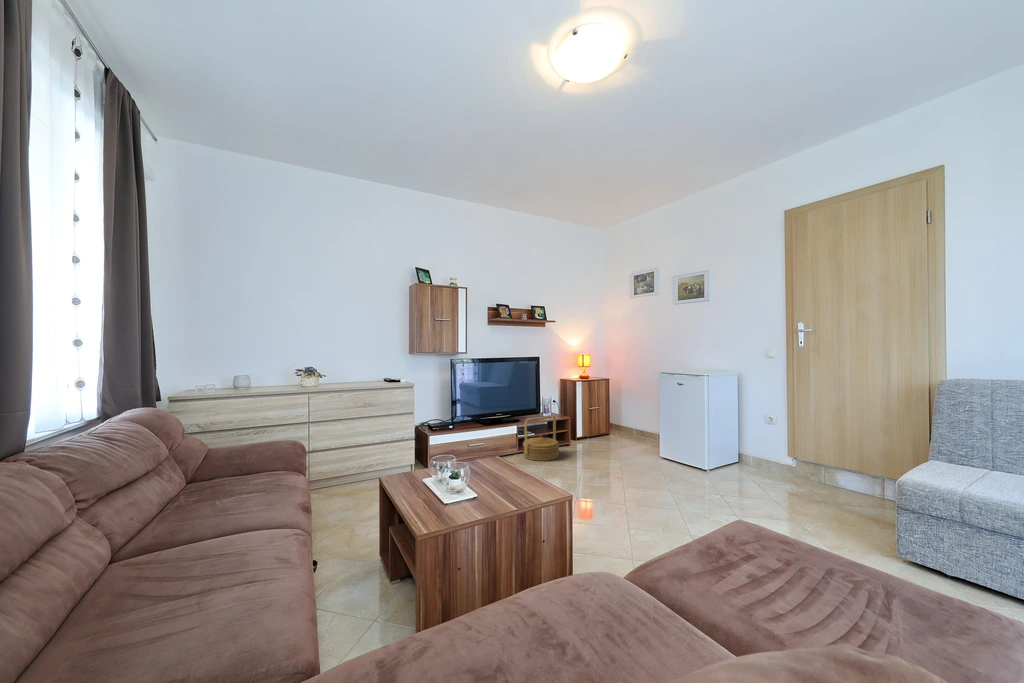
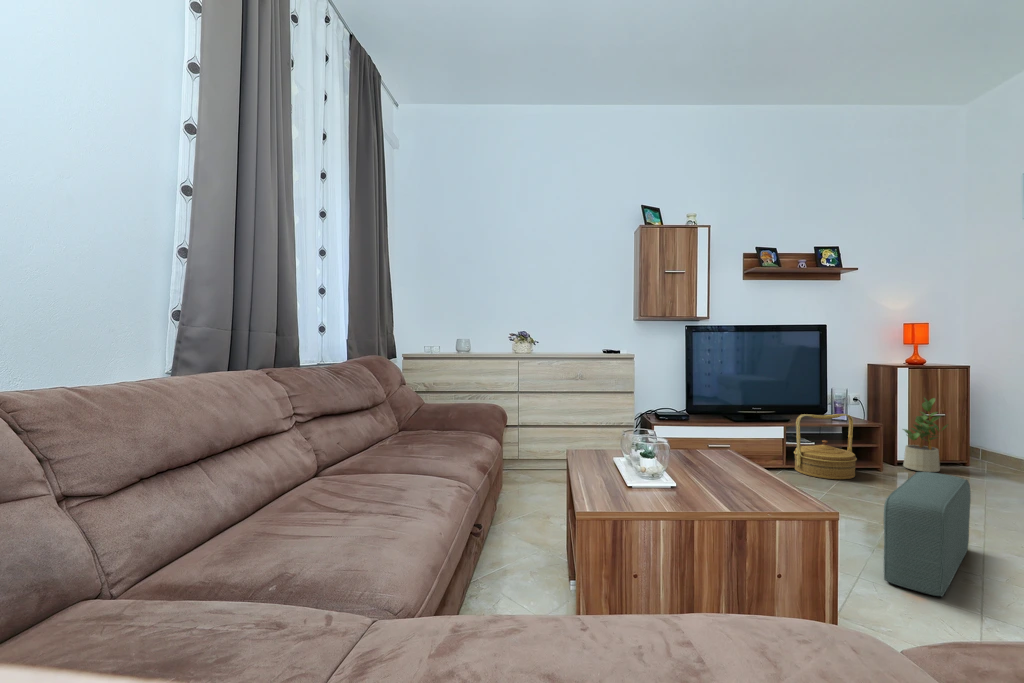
potted plant: none [580,400,603,446] -> present [903,398,948,472]
pouf: none [591,457,628,546] -> present [884,472,971,596]

